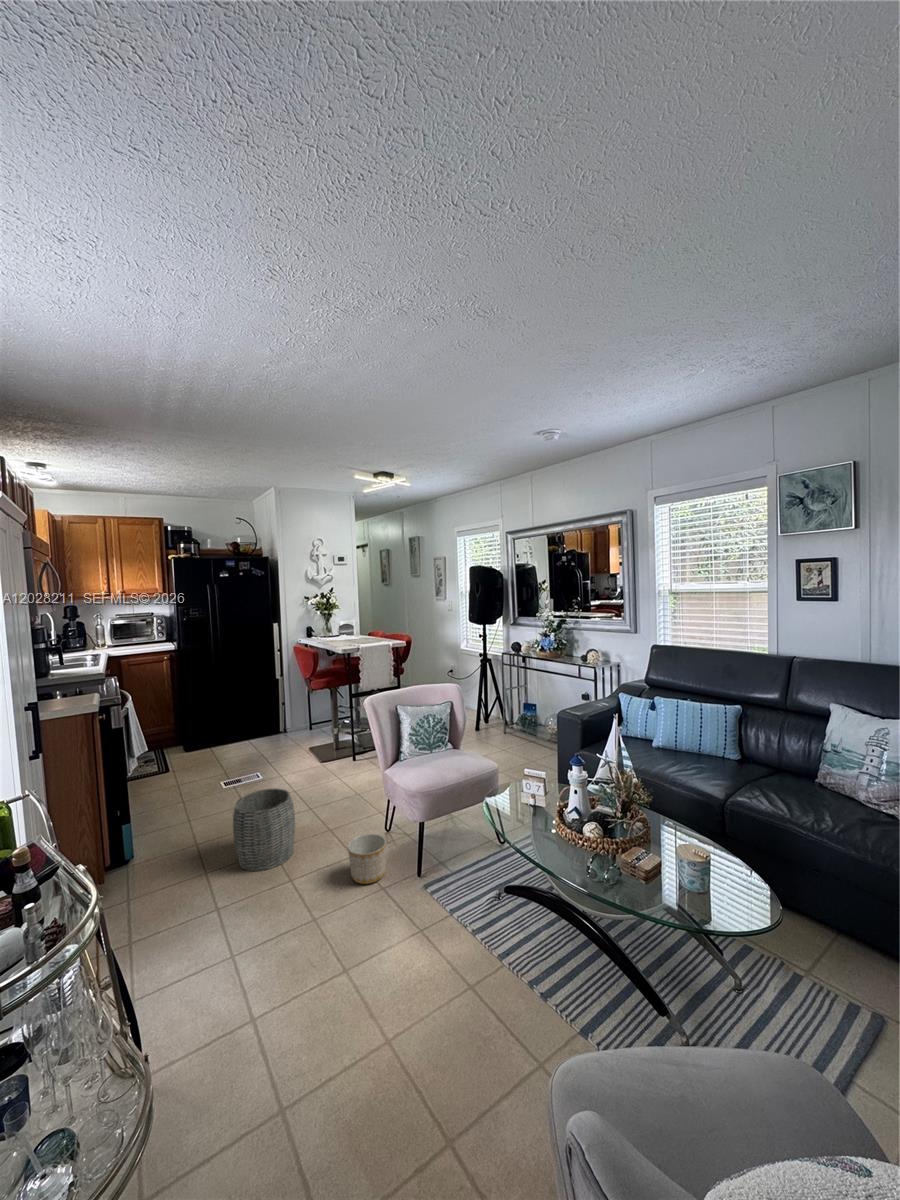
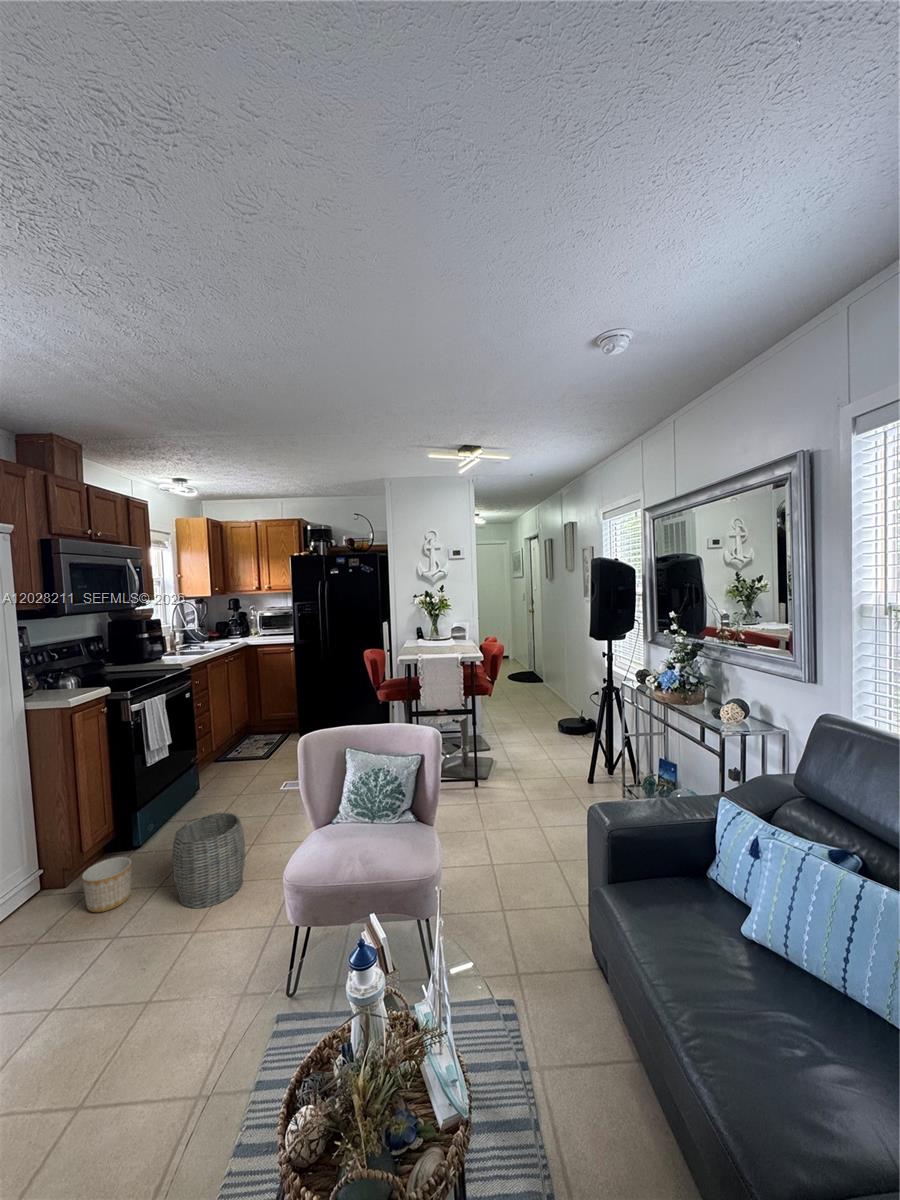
planter: present [348,834,386,884] -> present [82,857,131,912]

